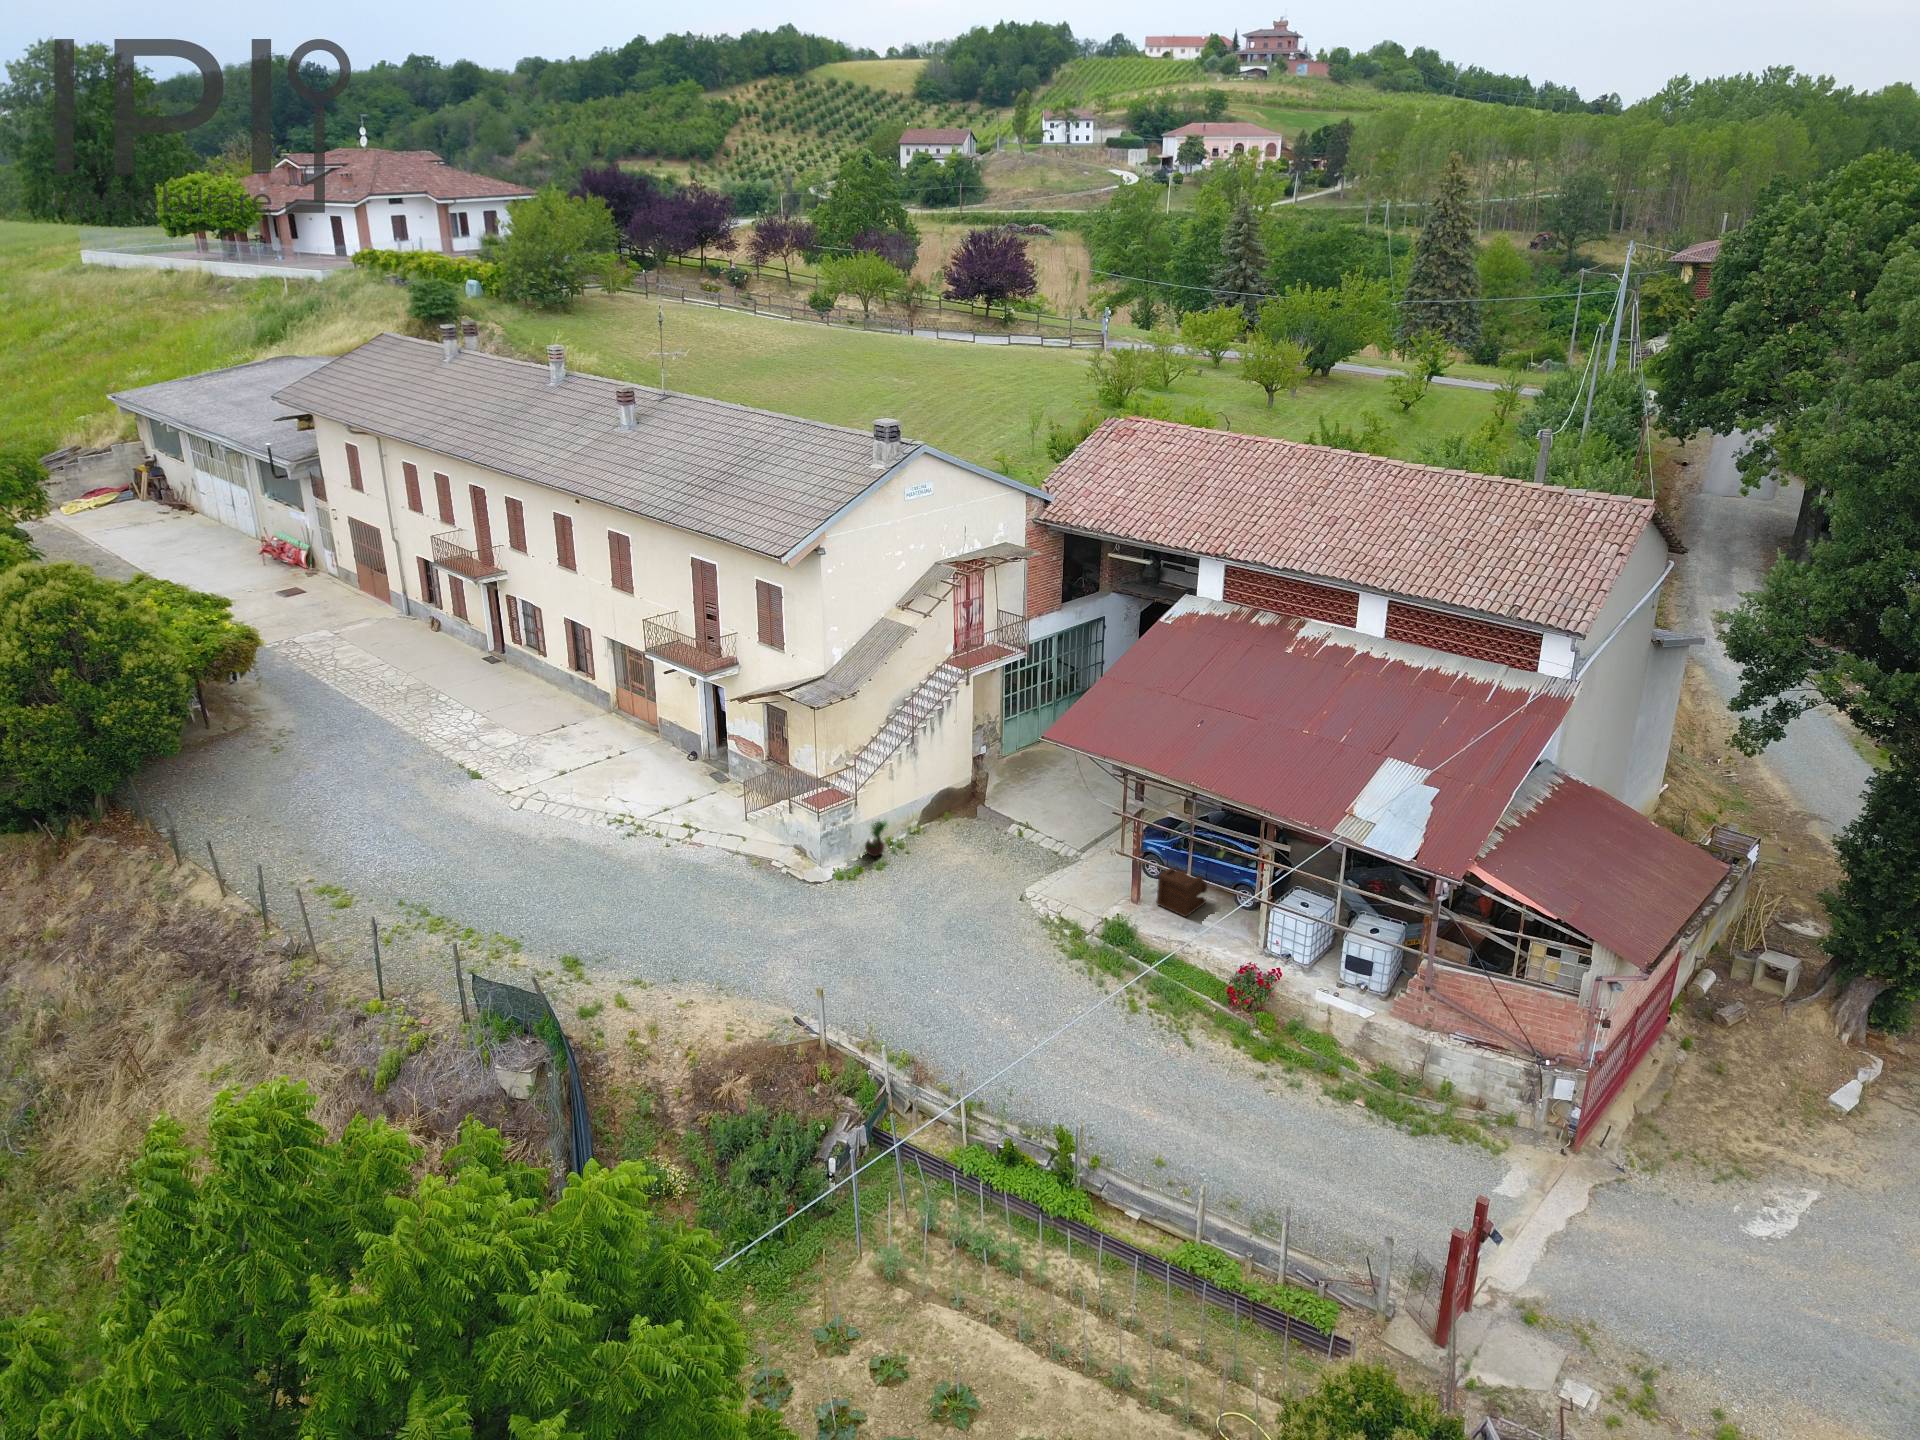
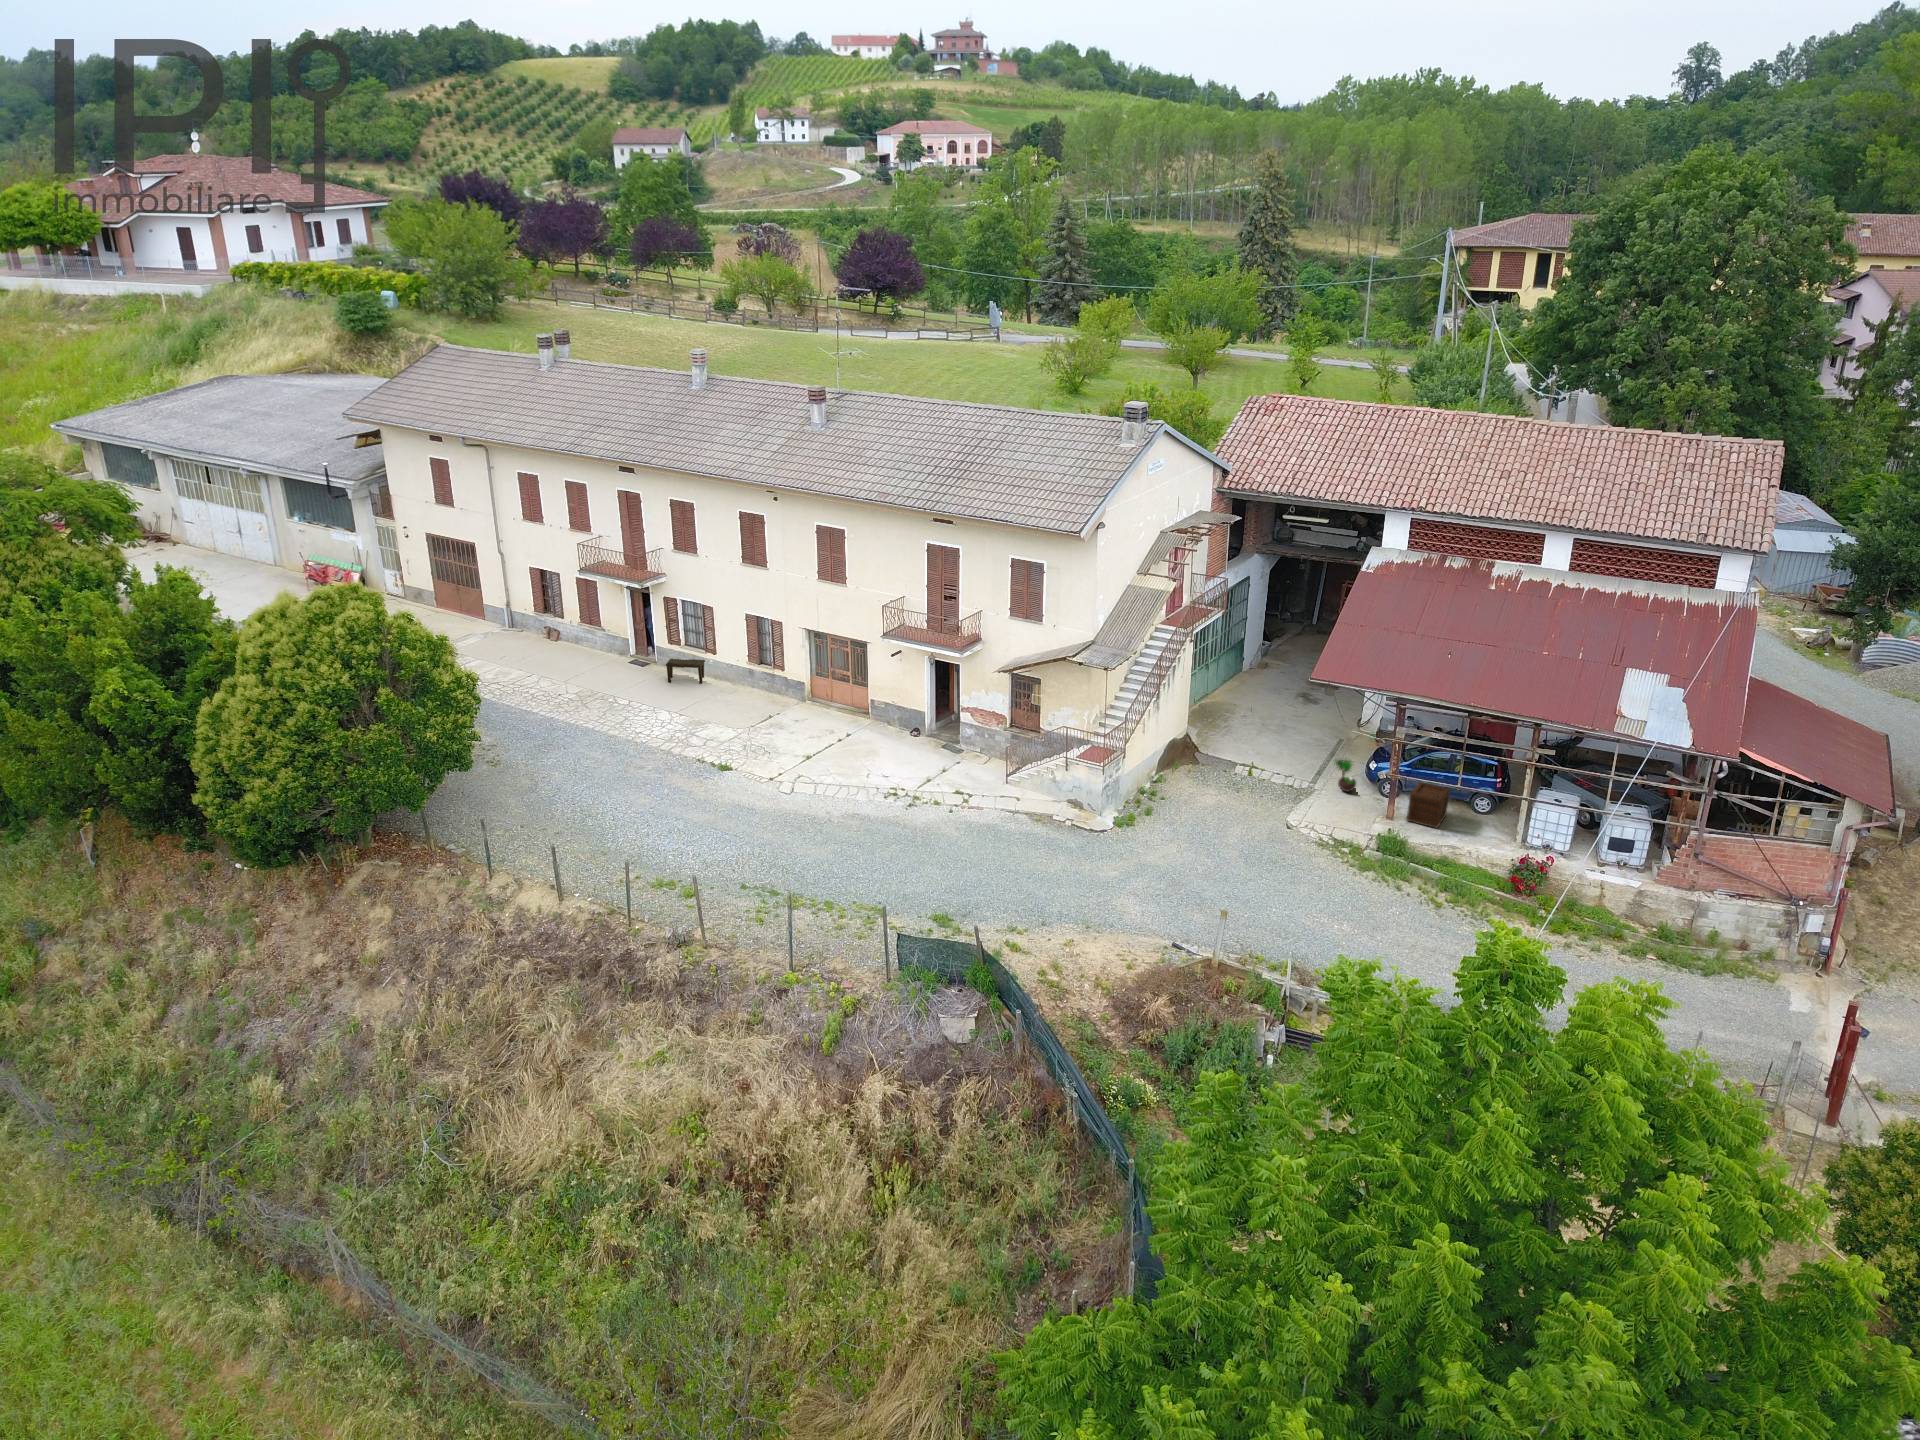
bench: none [500,657,541,684] -> present [666,659,705,684]
potted tree: present [865,821,887,856] -> present [1334,758,1356,792]

